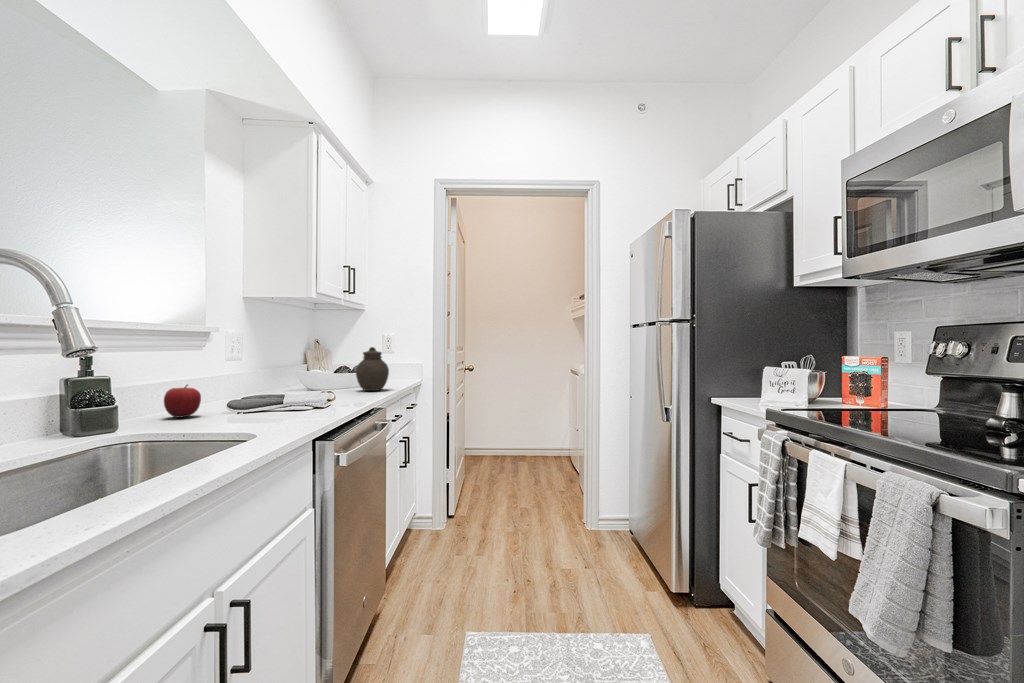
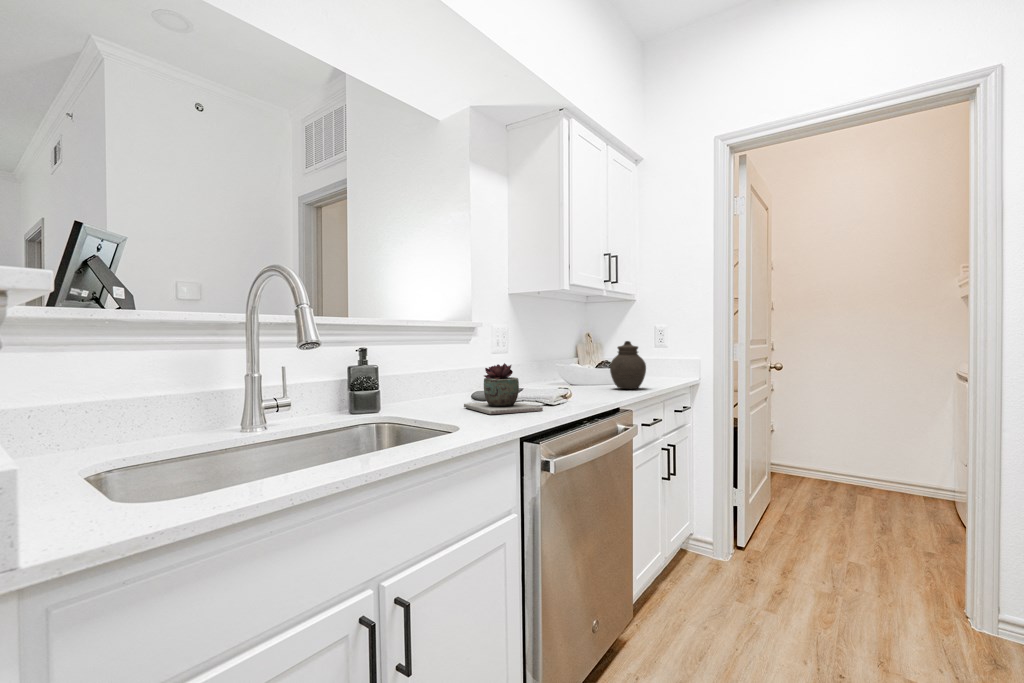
succulent plant: none [230,370,323,422] -> present [464,363,543,414]
fruit: present [164,385,201,418] -> none [418,374,447,404]

